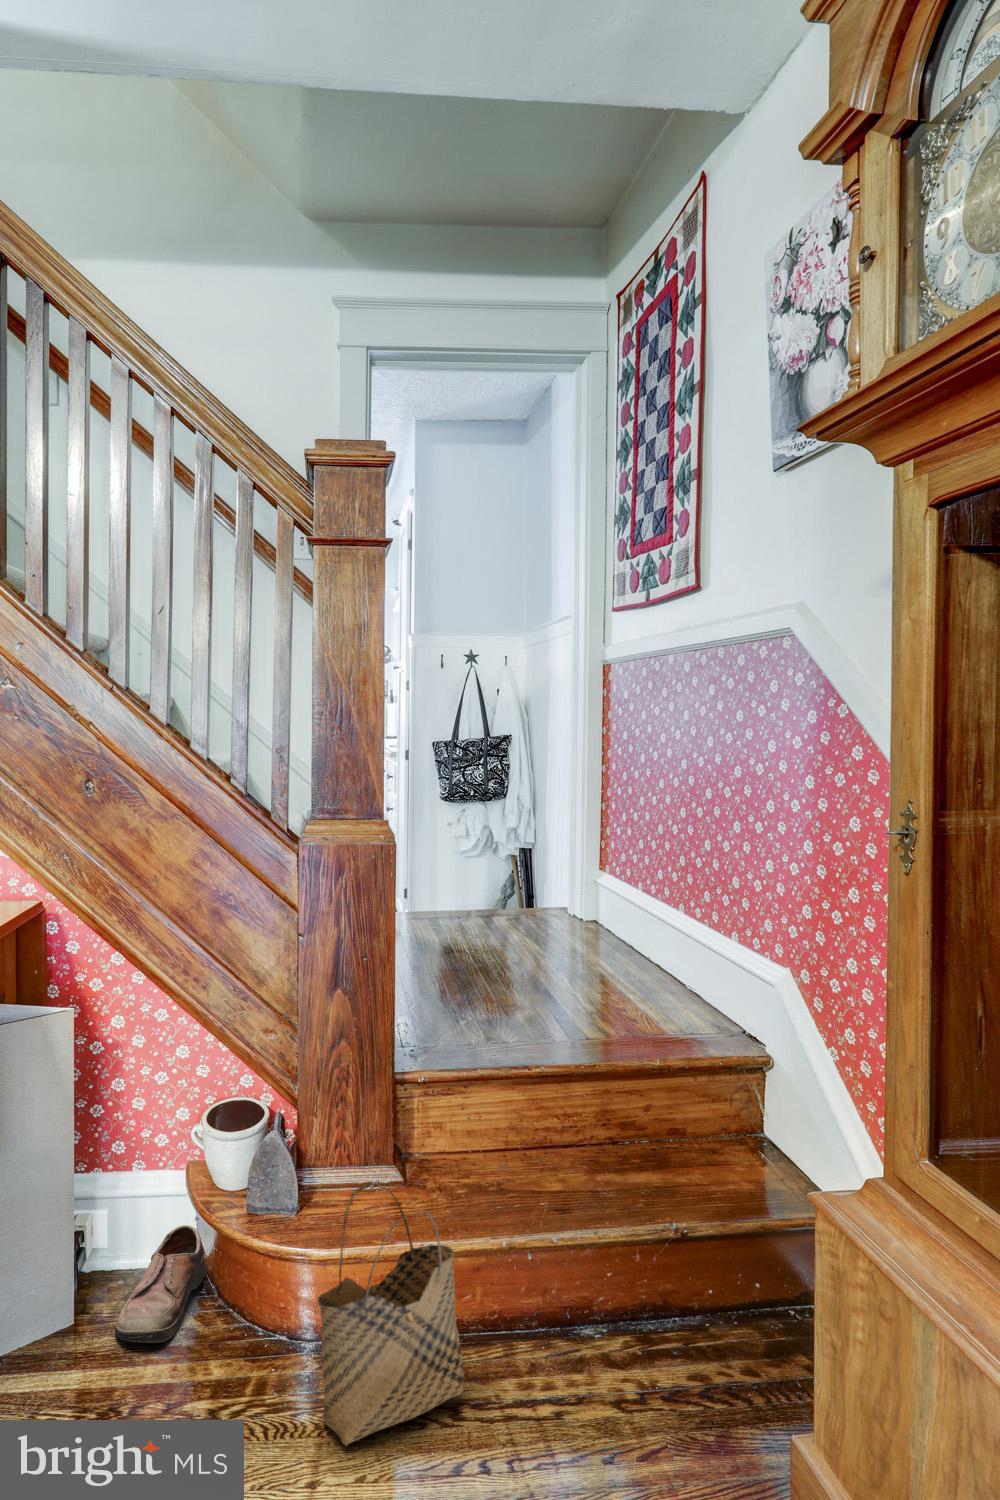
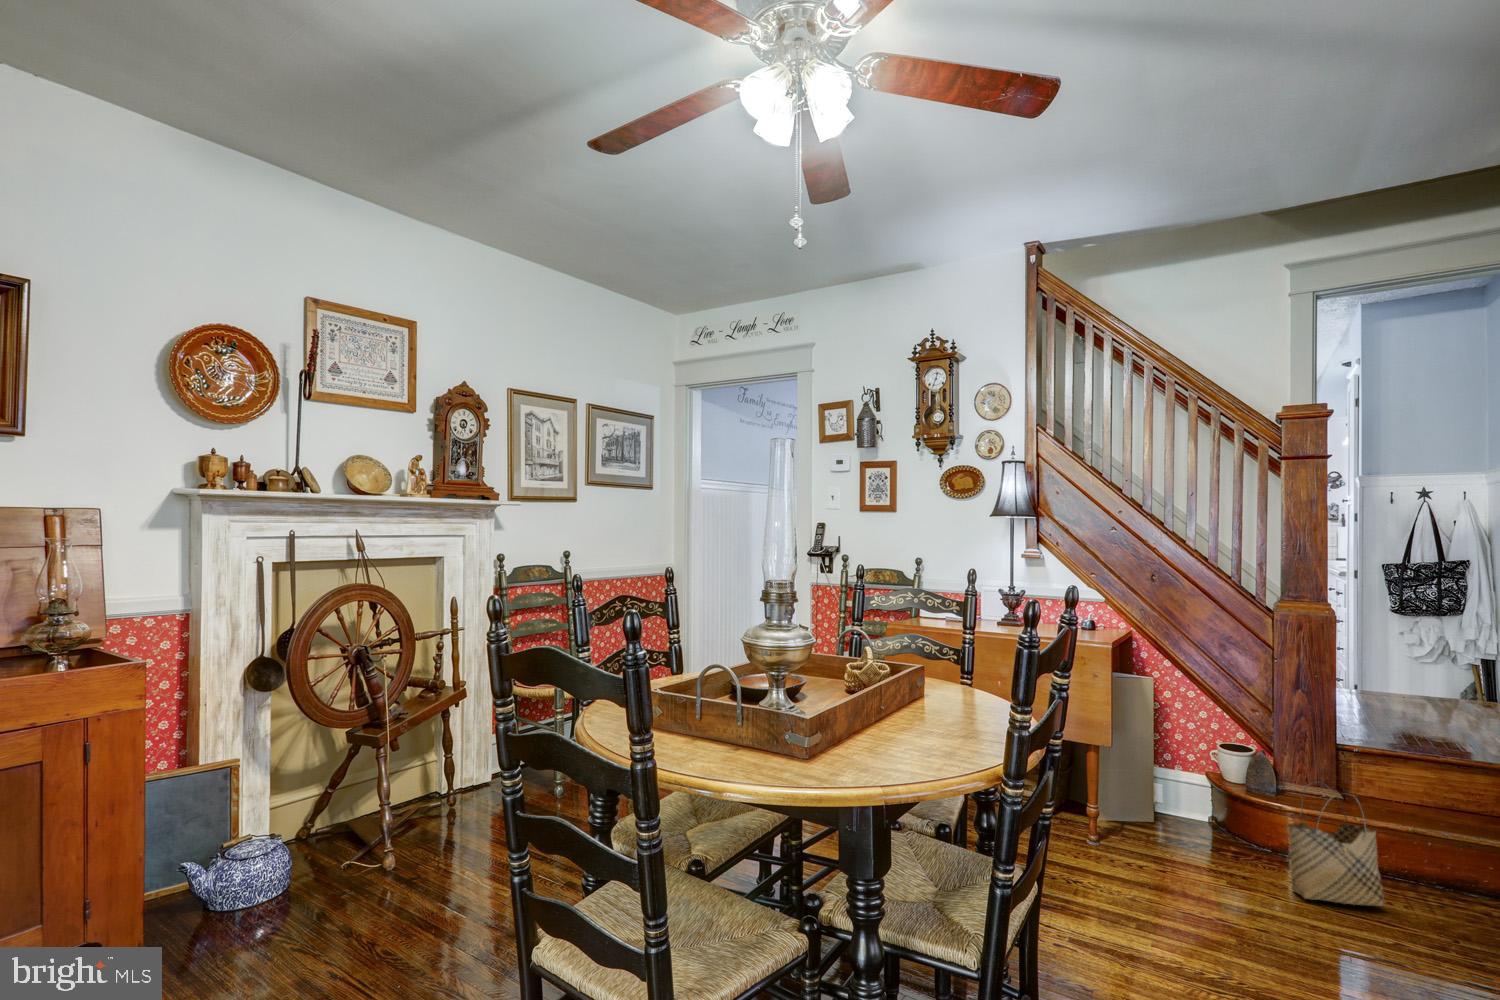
shoe: present [115,1225,206,1343] -> none [1172,801,1219,843]

